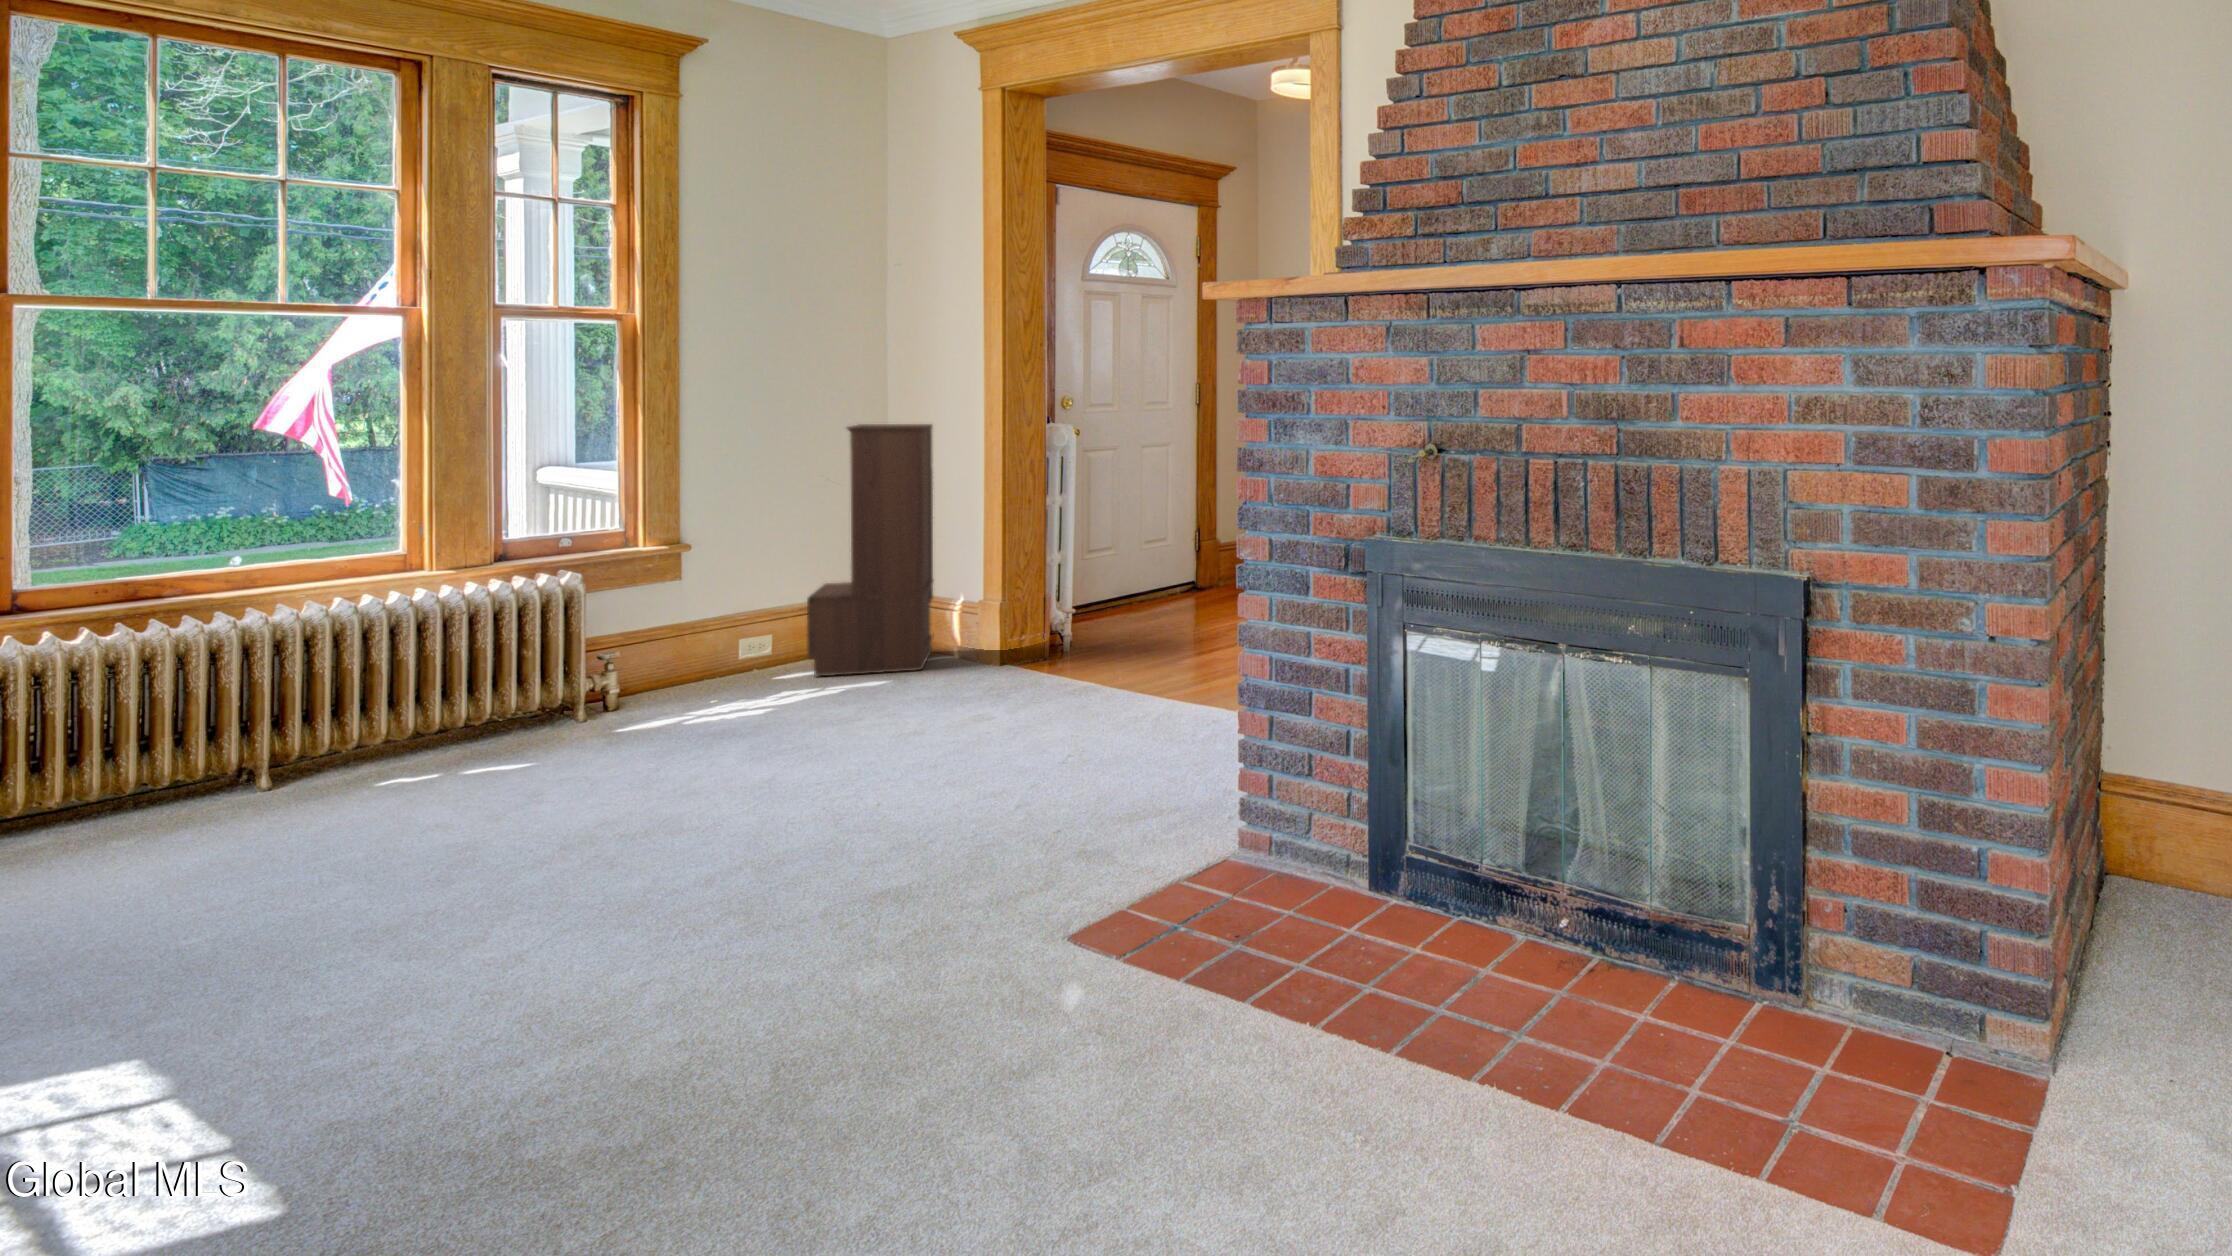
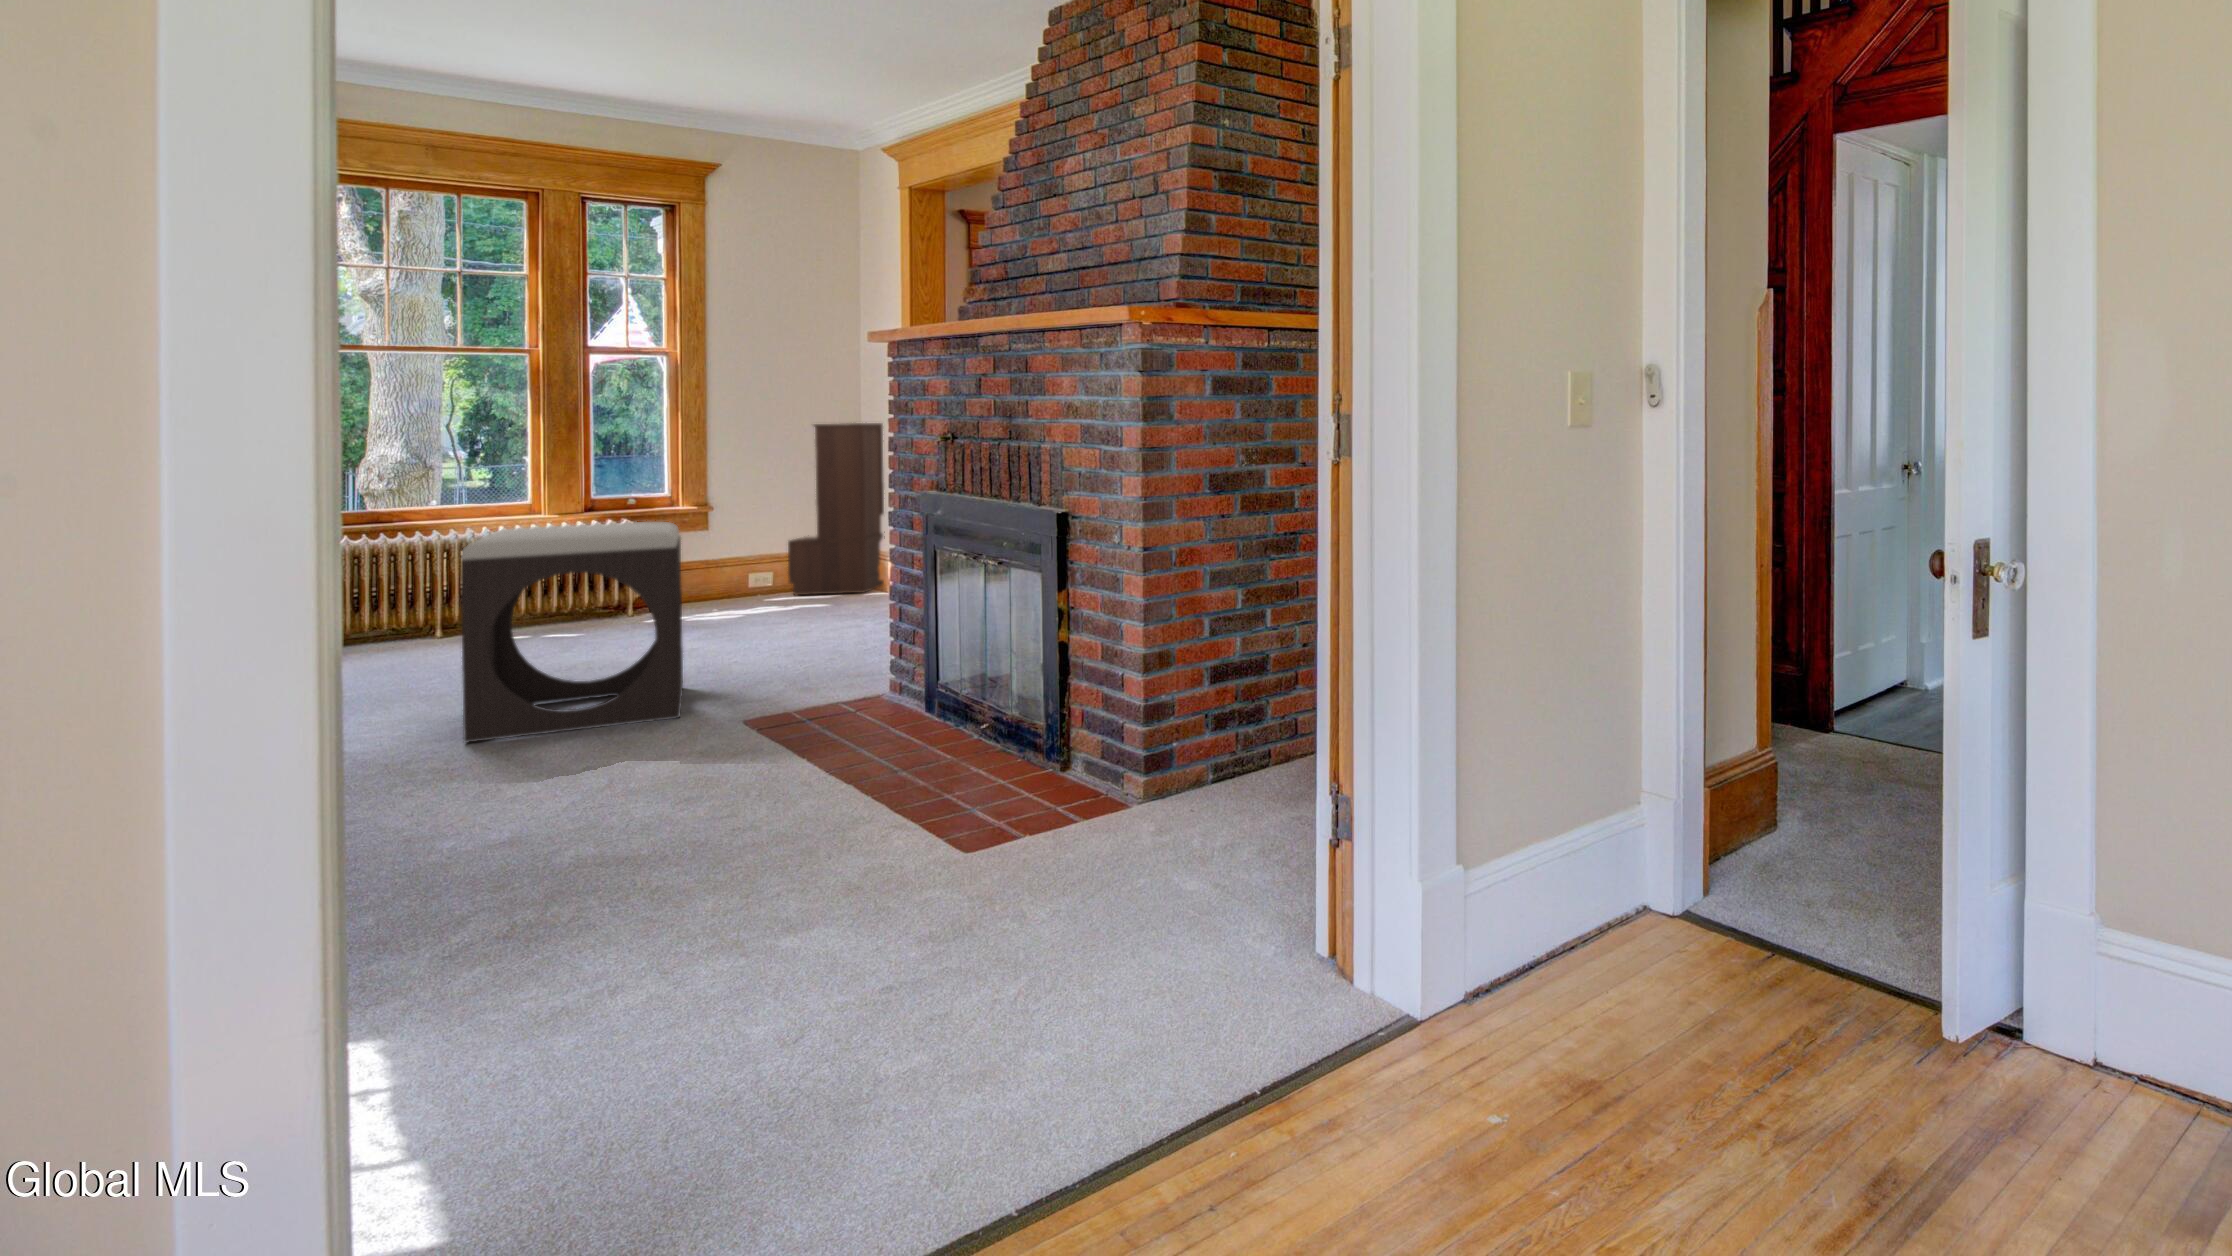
footstool: none [487,644,924,1179] -> present [461,522,683,743]

